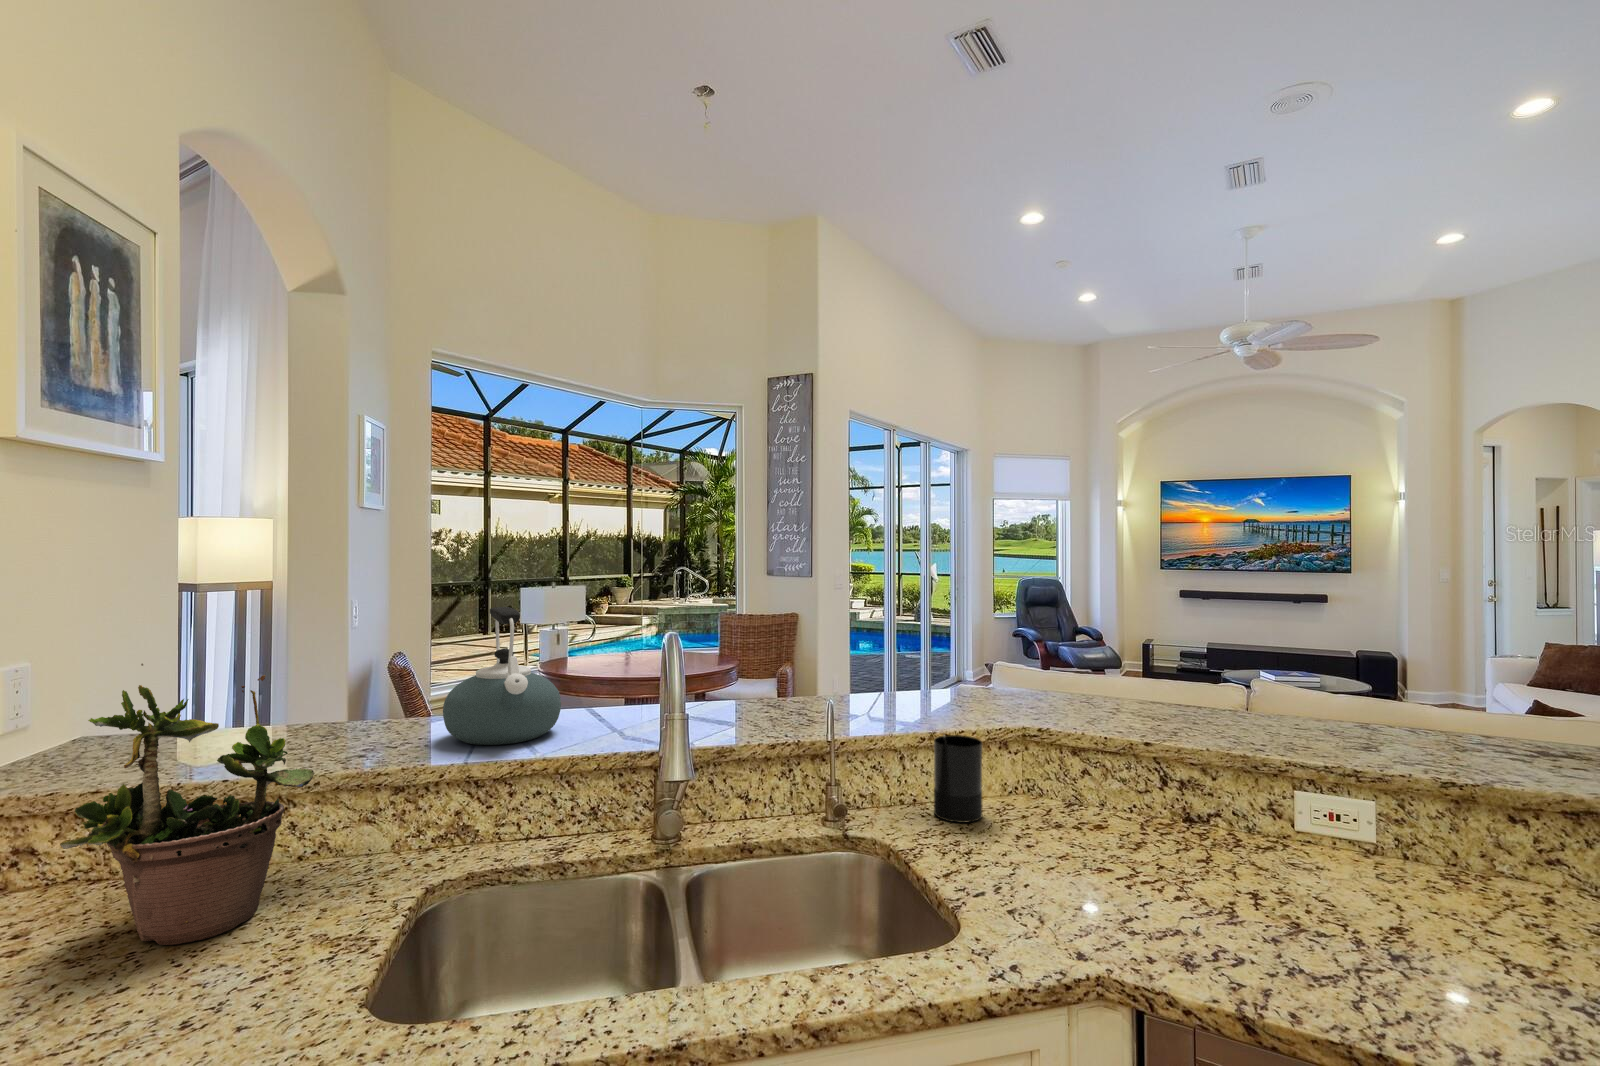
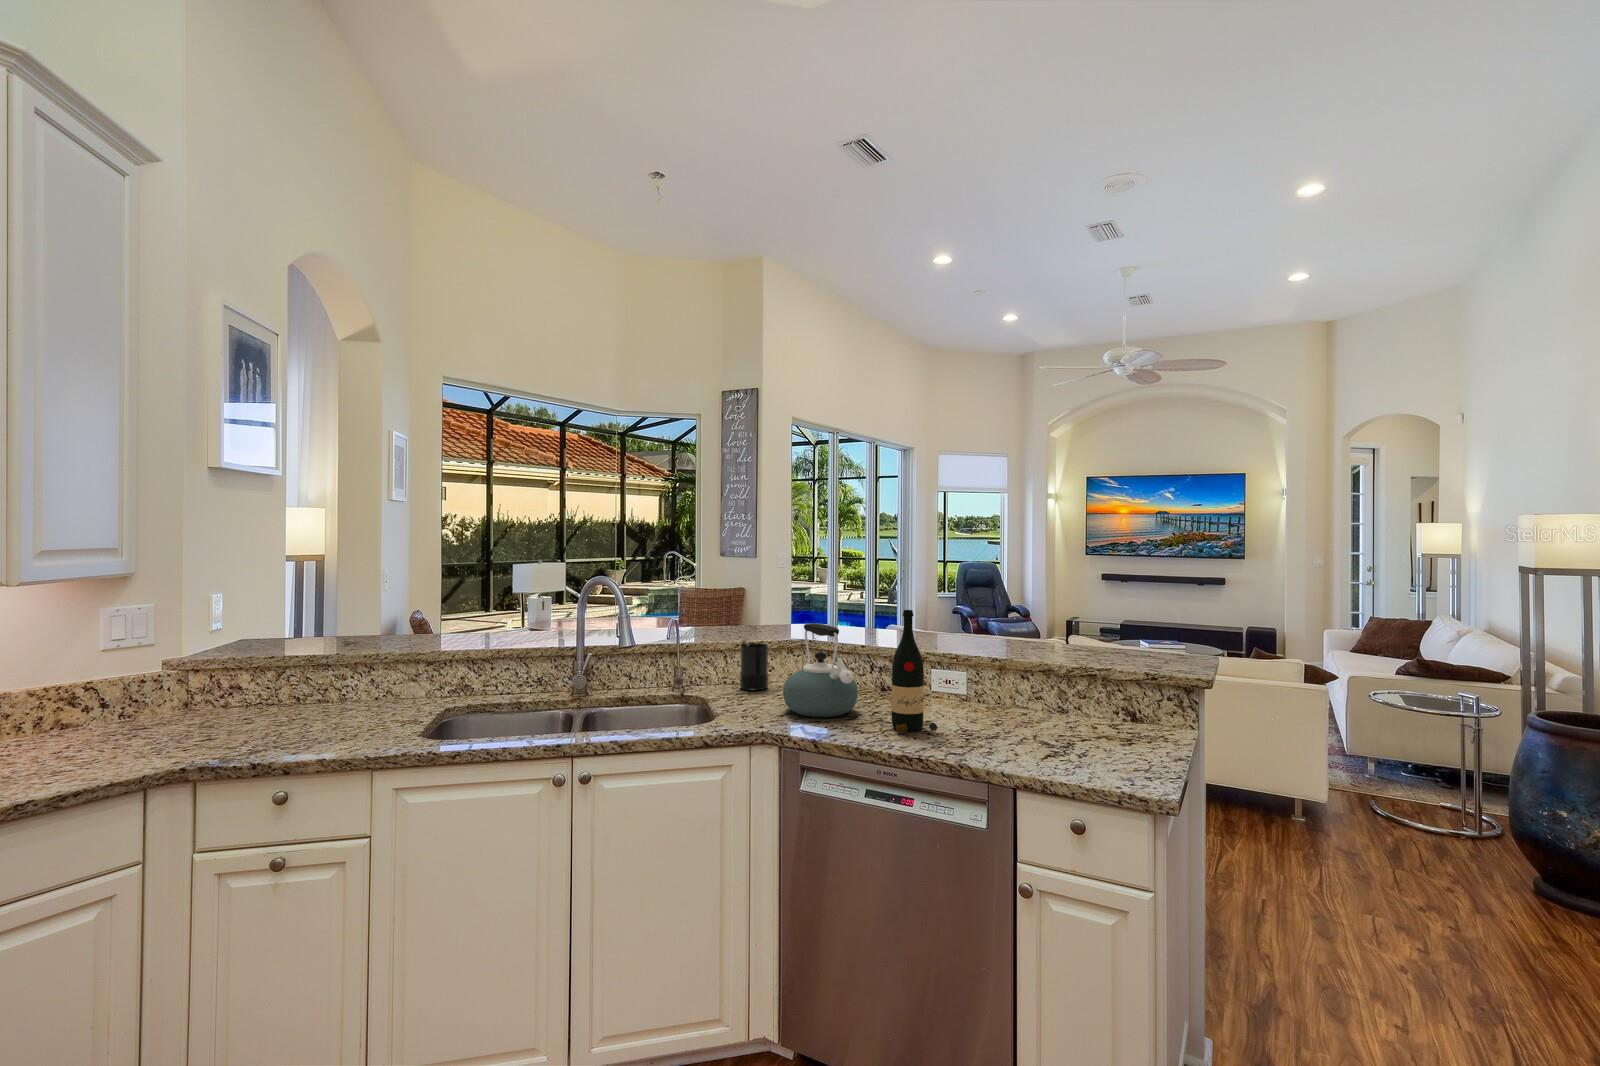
kettle: present [443,607,561,745] -> present [783,623,858,717]
potted plant: present [60,664,315,945] -> none [275,585,389,721]
wine bottle: none [1338,707,1471,980] -> present [892,610,937,733]

